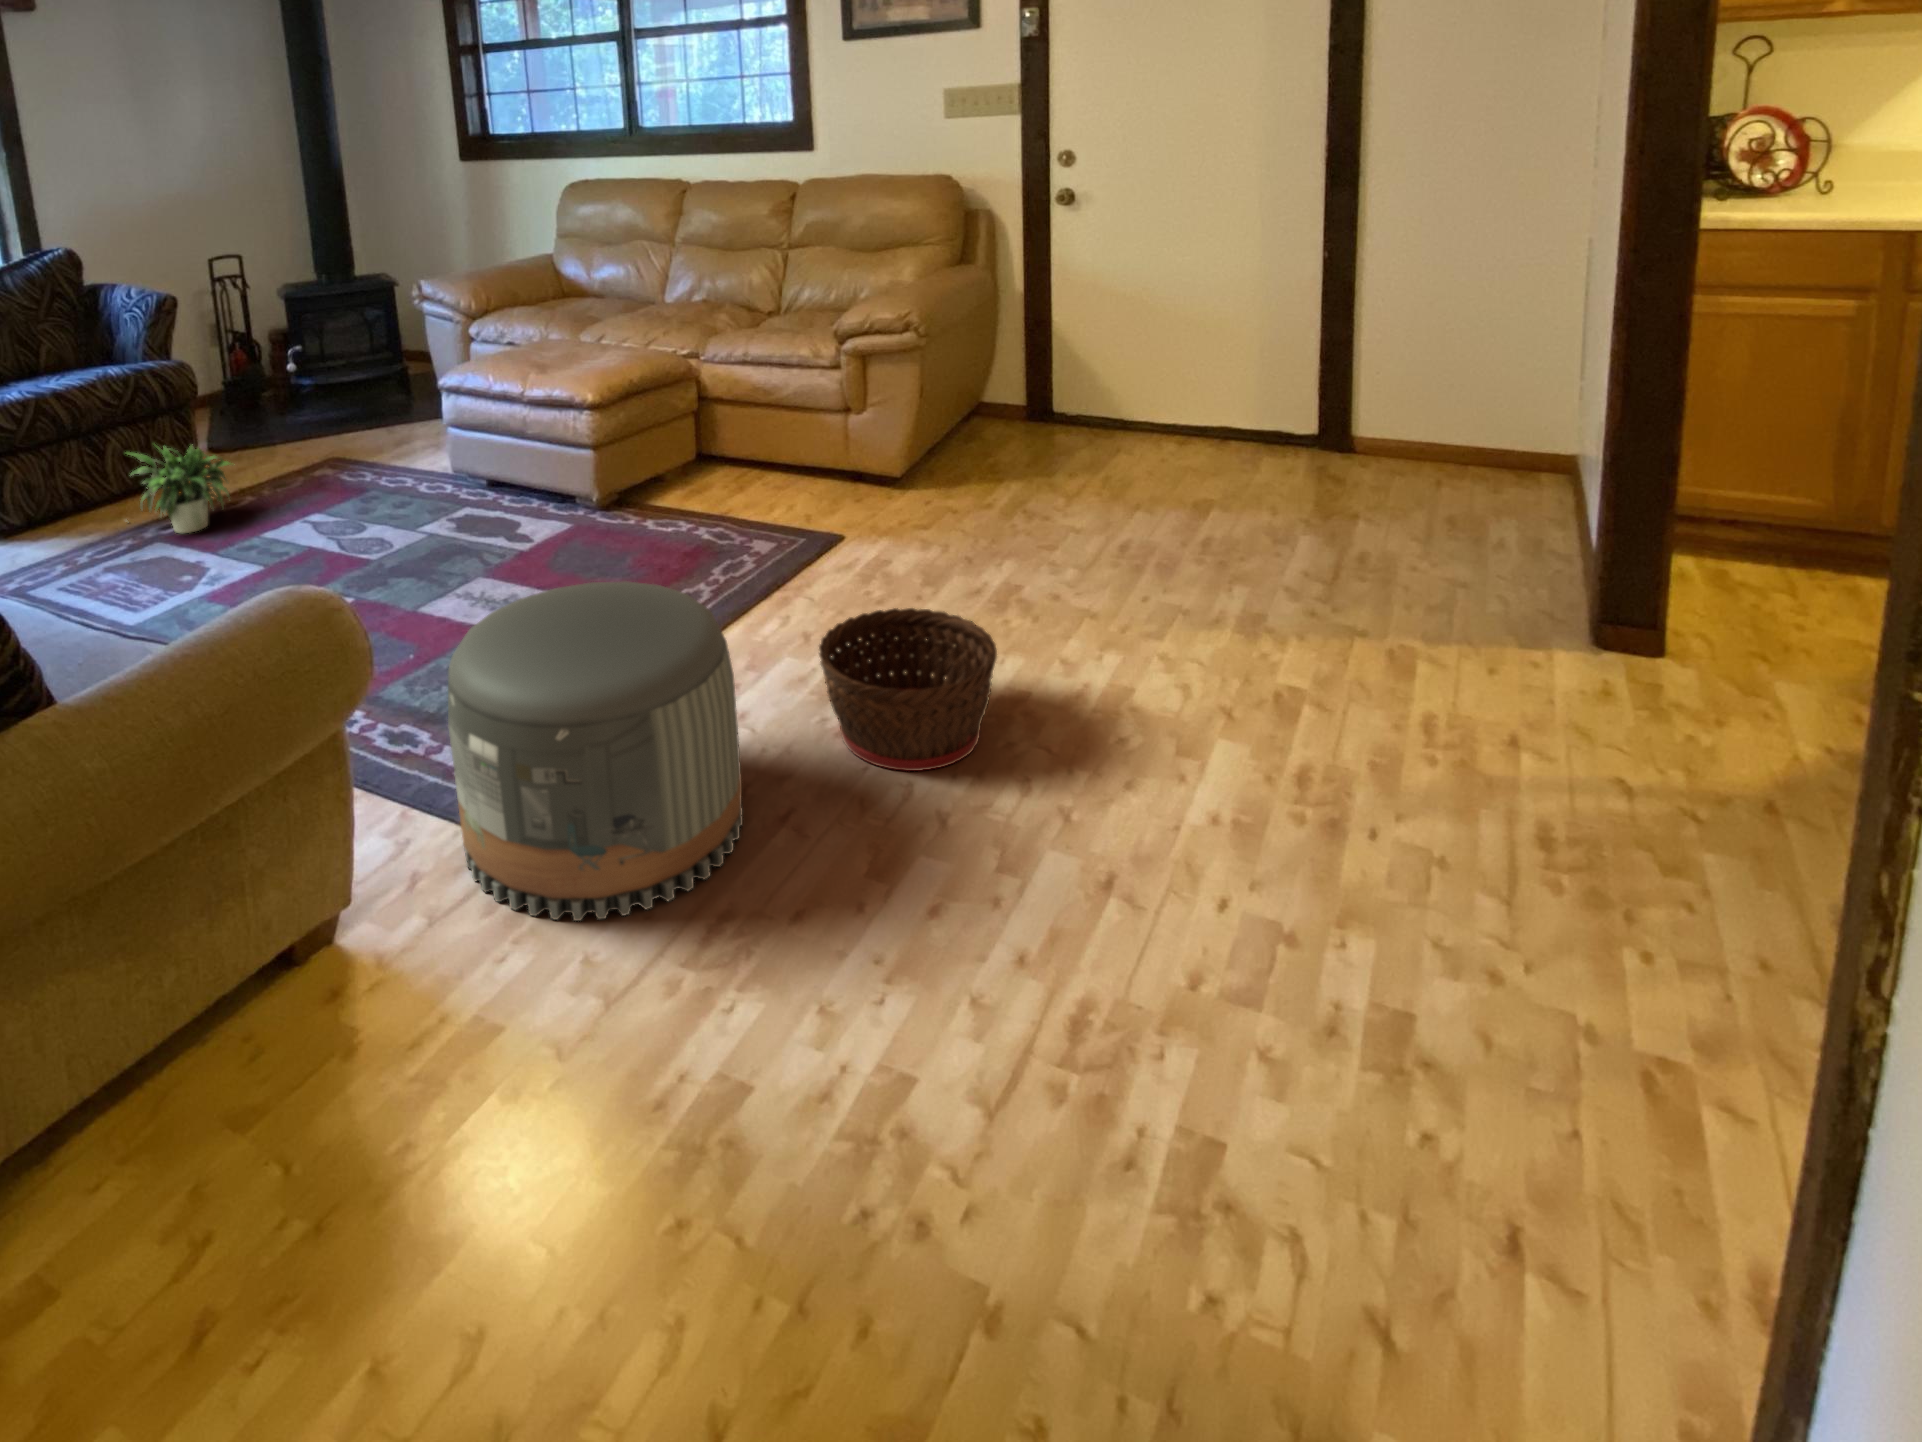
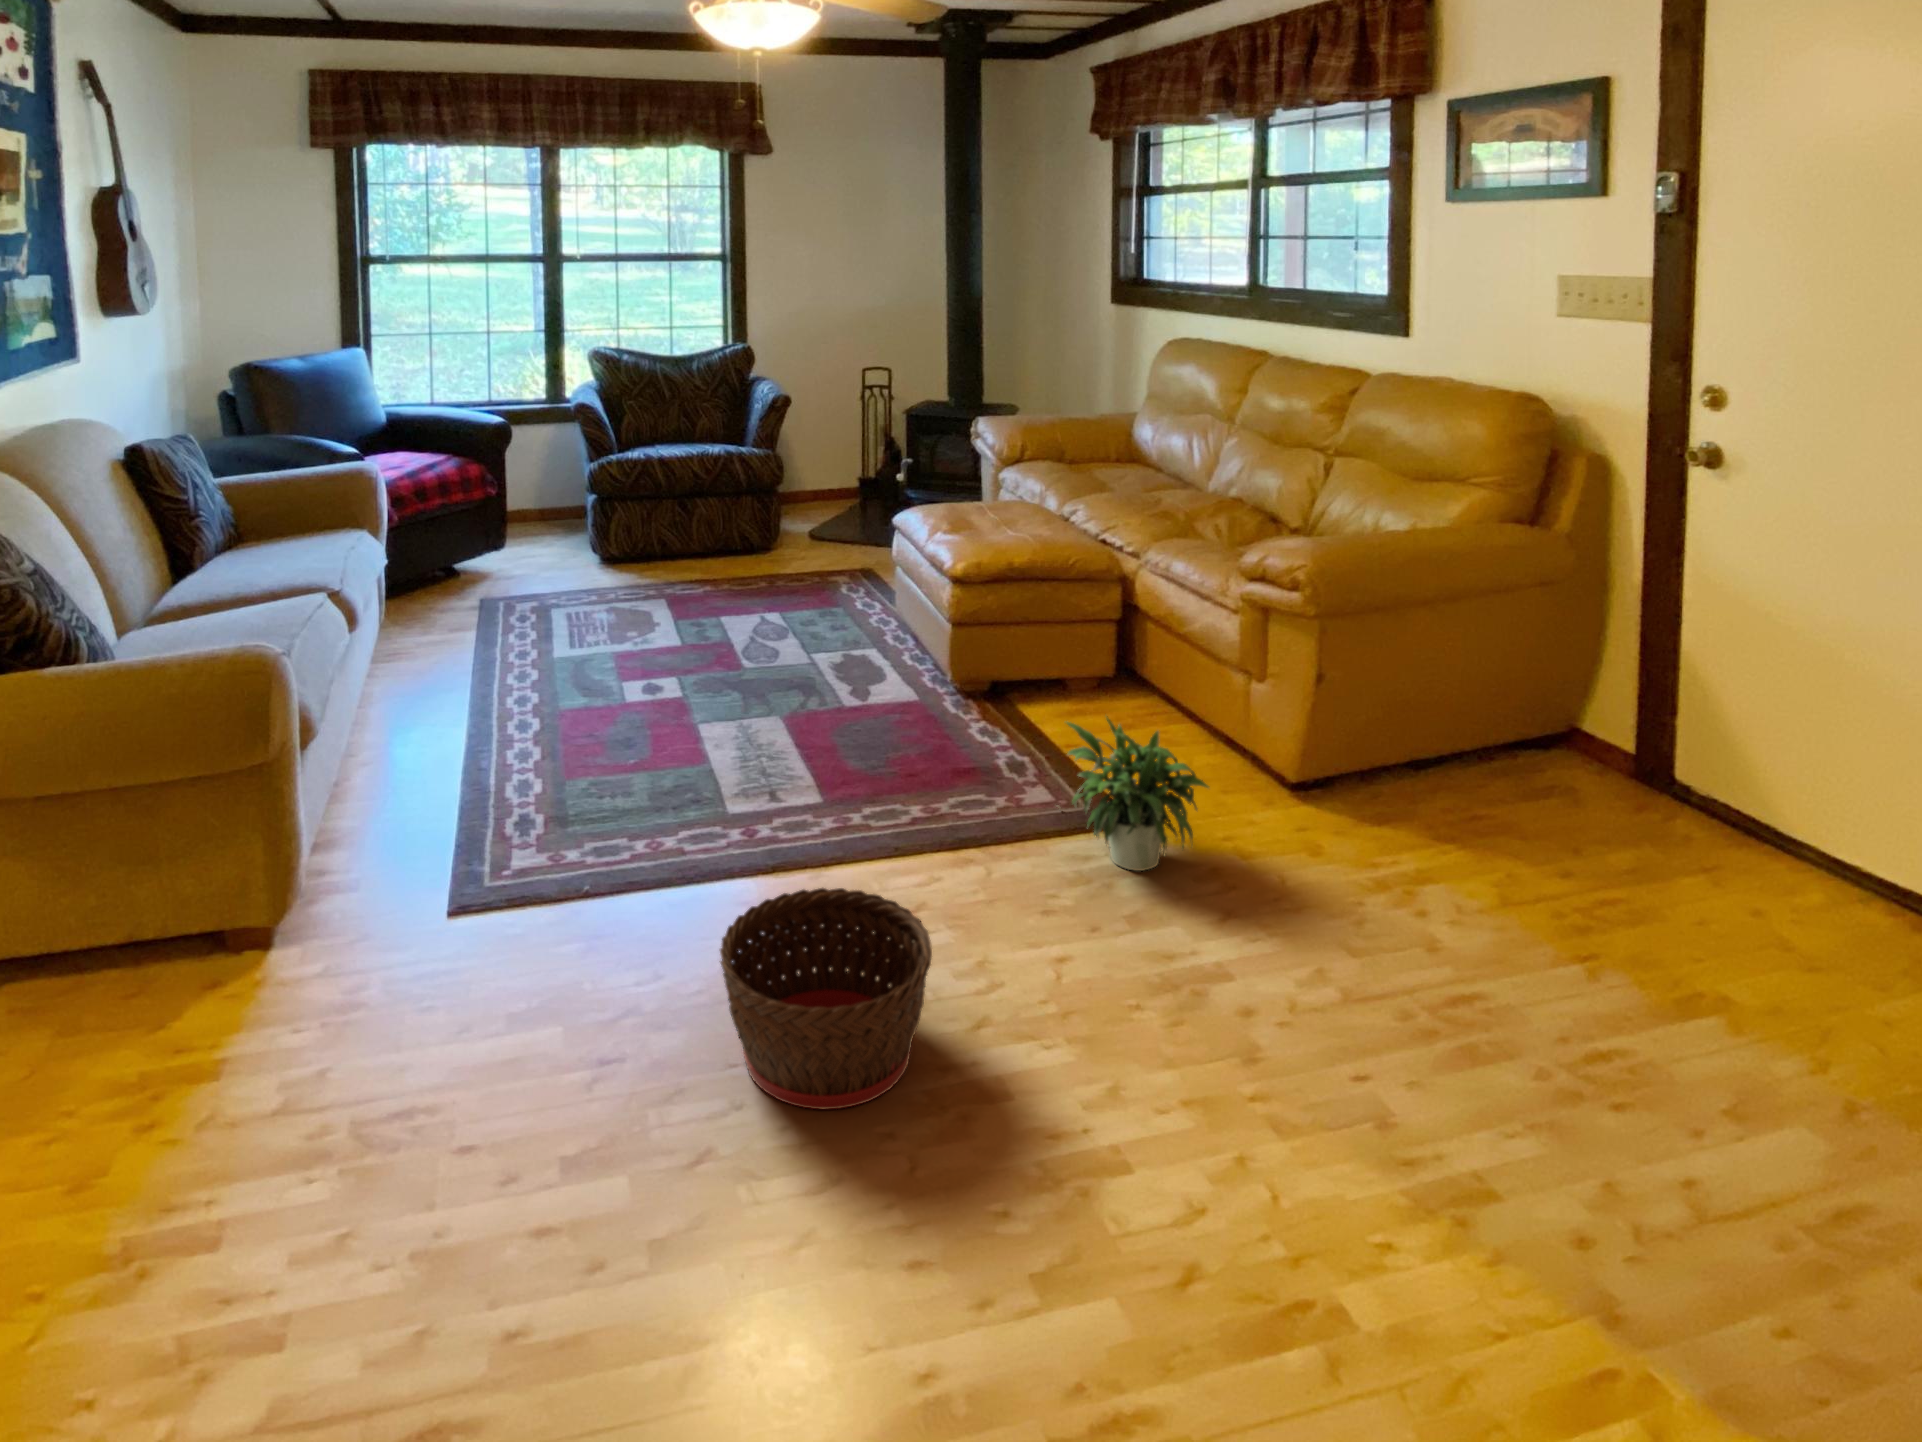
potted plant: present [127,445,231,533] -> present [1058,716,1209,871]
pouf: present [448,581,743,921] -> none [355,728,641,1065]

